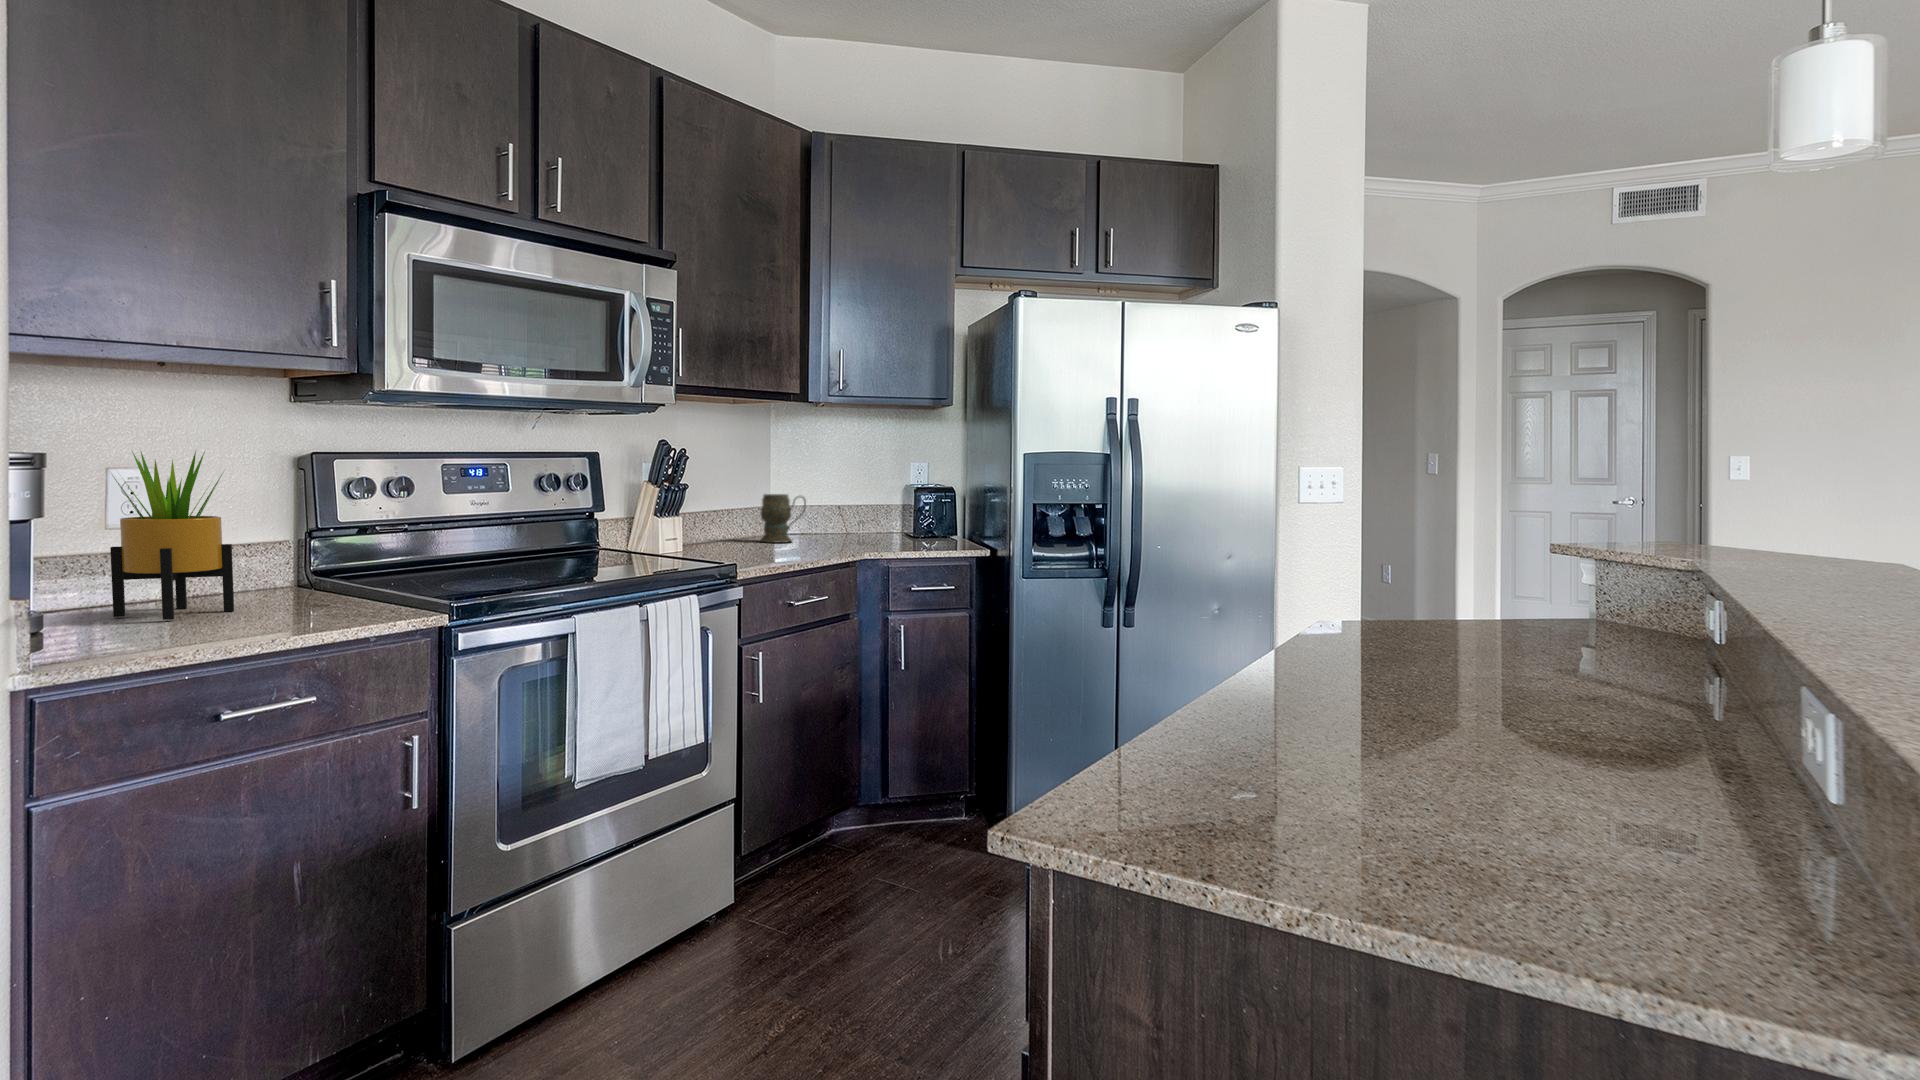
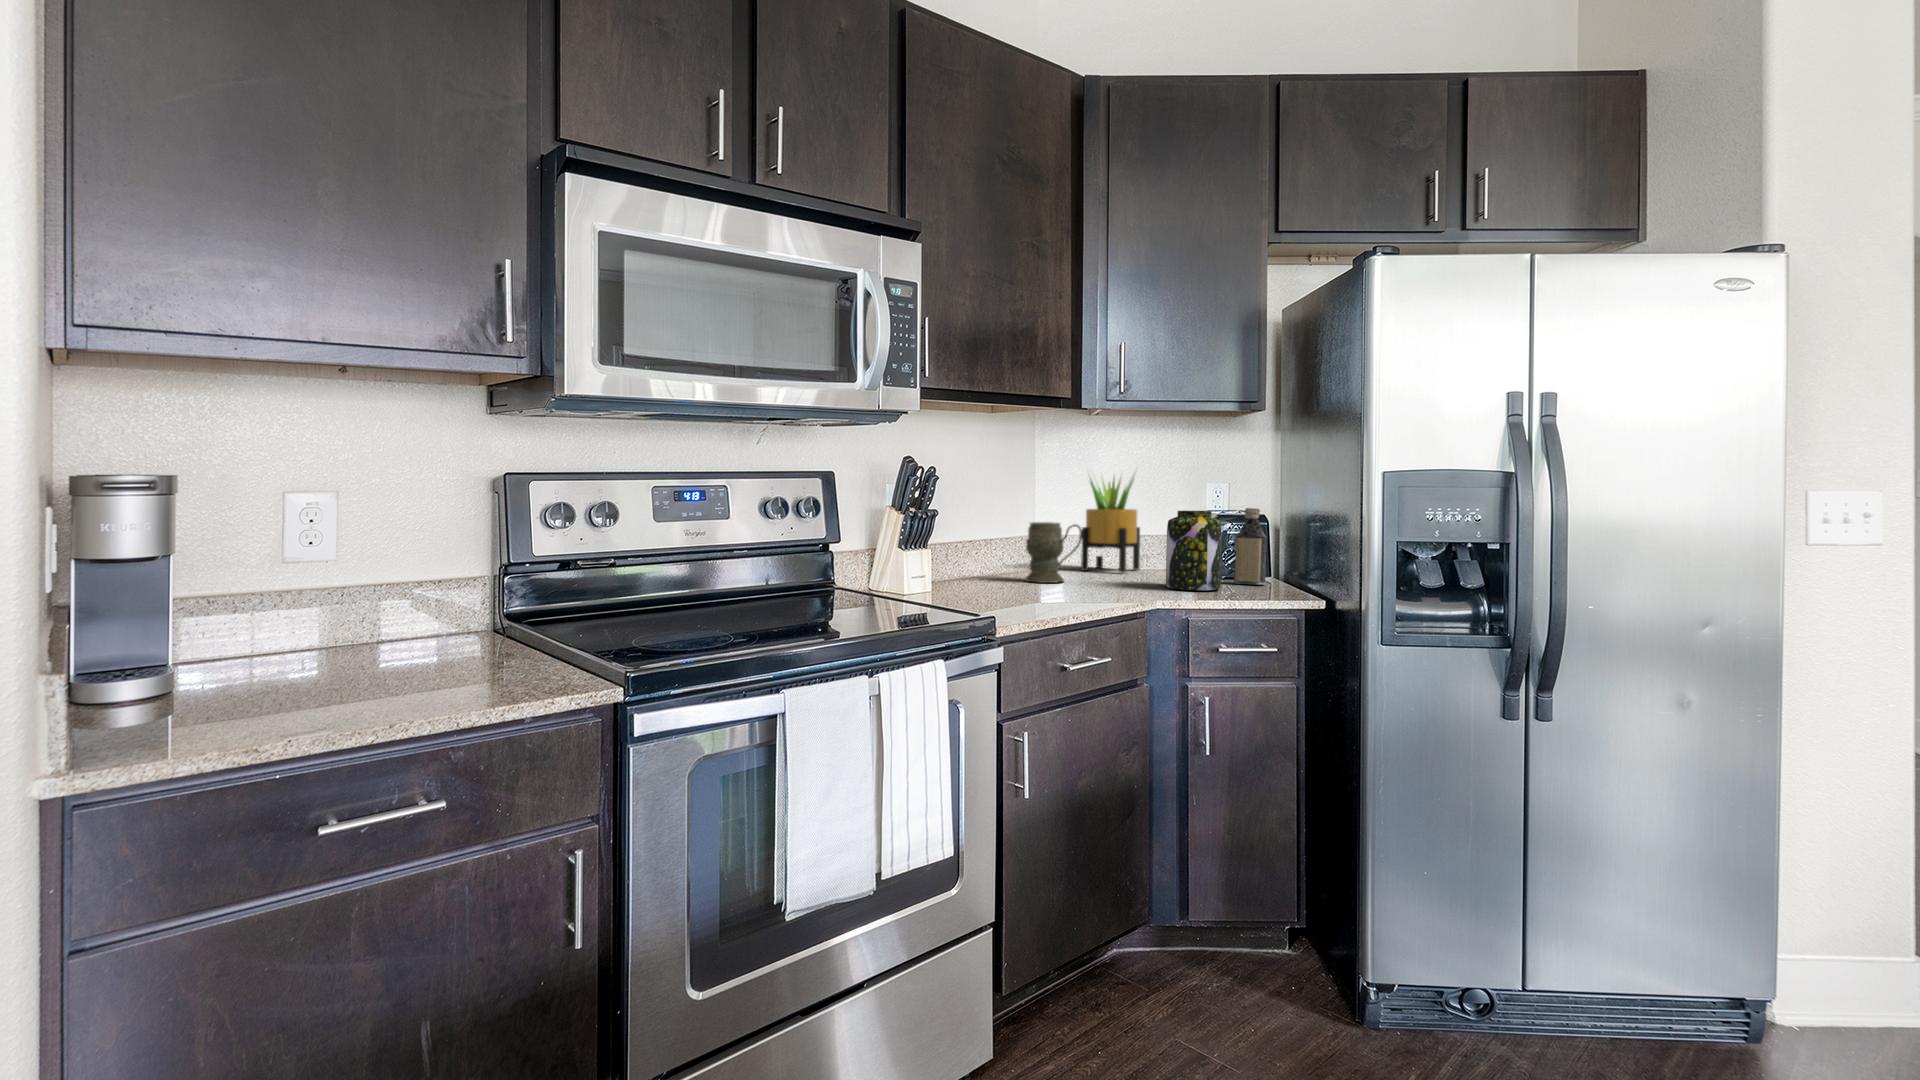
potted plant: present [110,451,234,620] -> present [1081,474,1140,573]
bottle: none [926,483,951,542] -> present [1234,508,1267,585]
jar: none [873,484,914,546] -> present [1166,511,1221,590]

